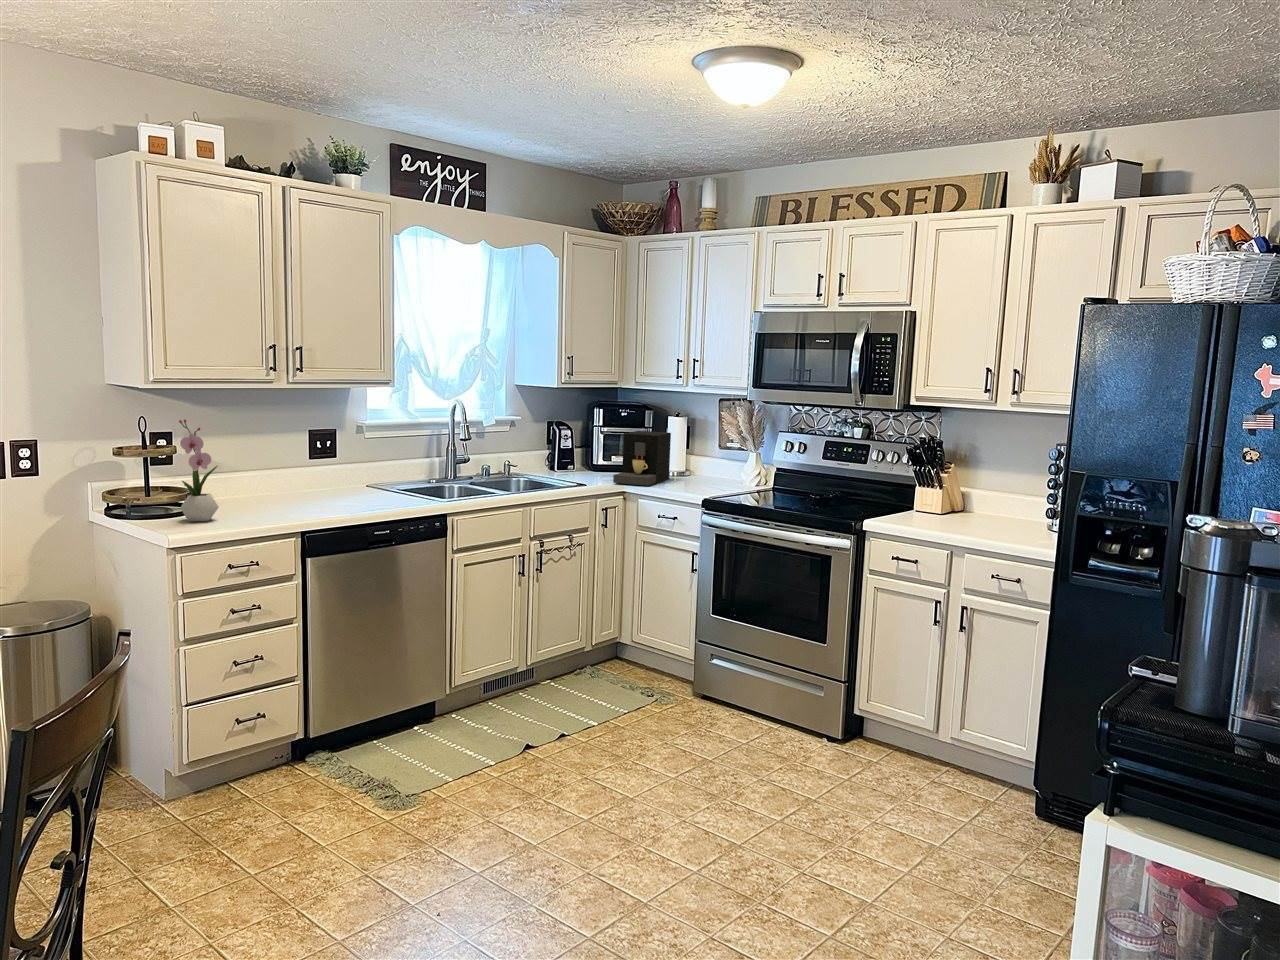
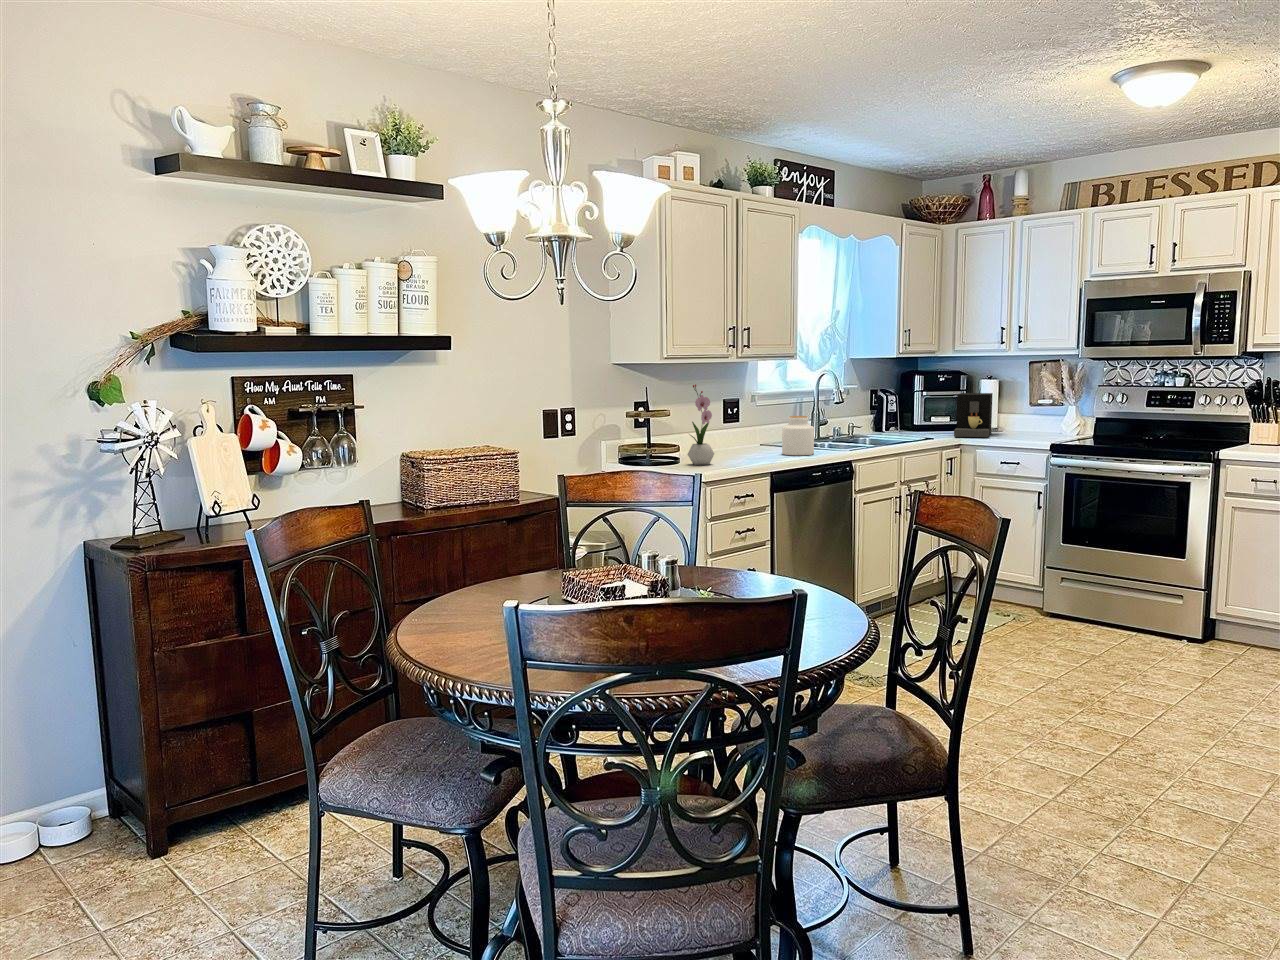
jar: none [347,458,386,508] -> present [782,416,814,456]

